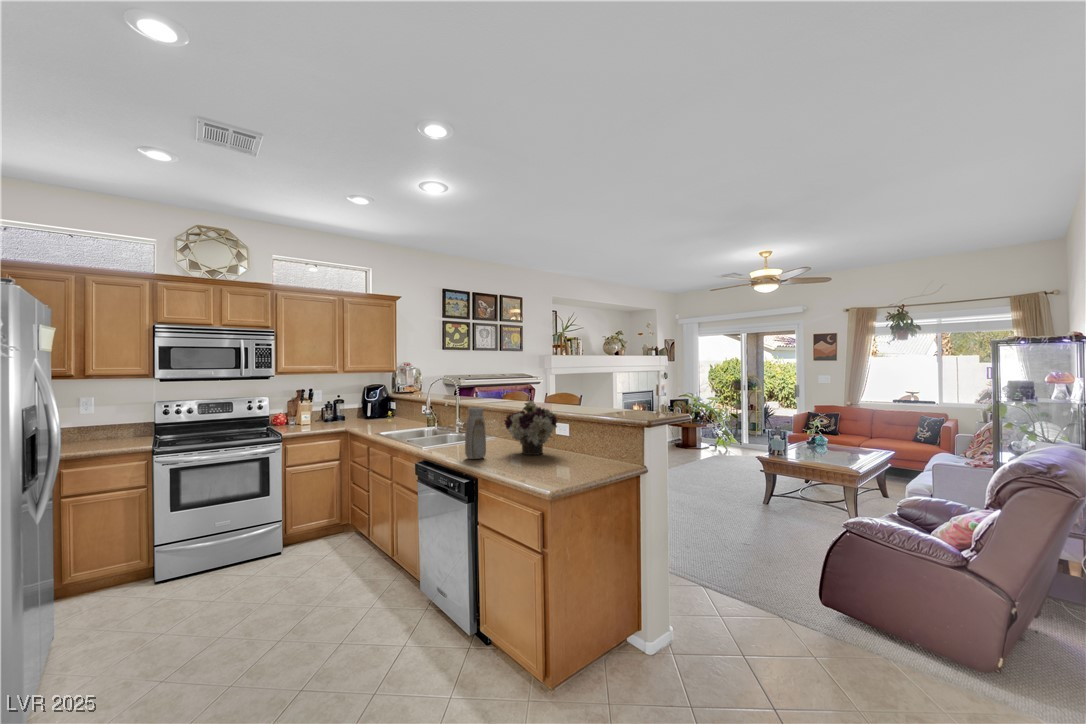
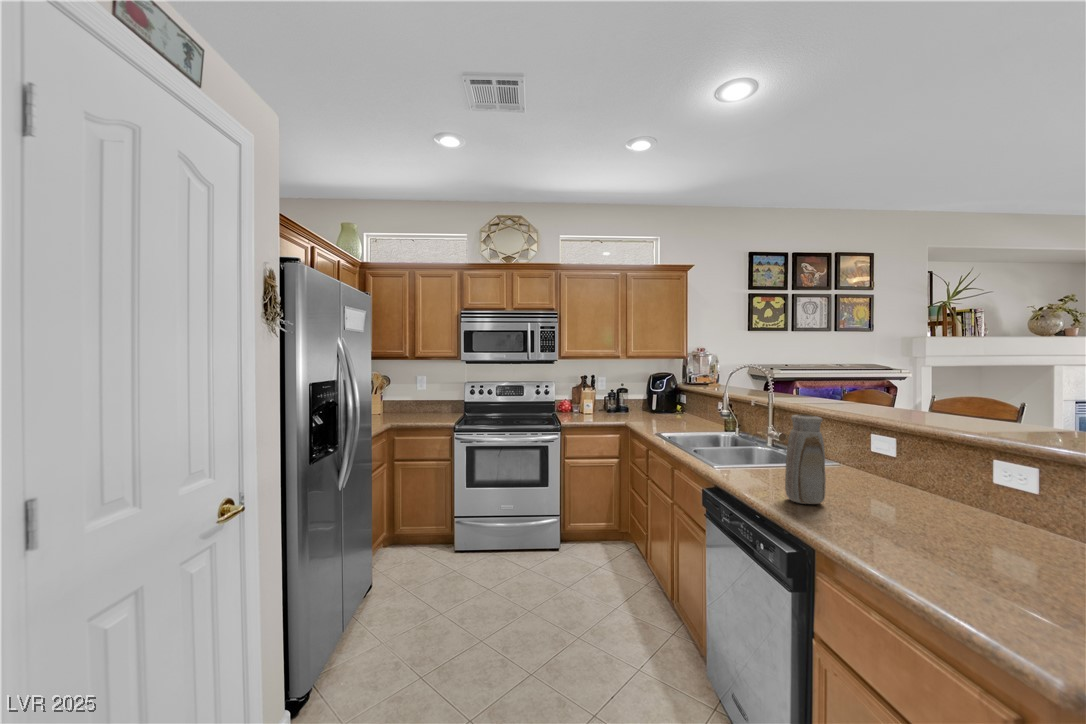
flower arrangement: present [504,401,557,455] -> none [861,410,994,516]

